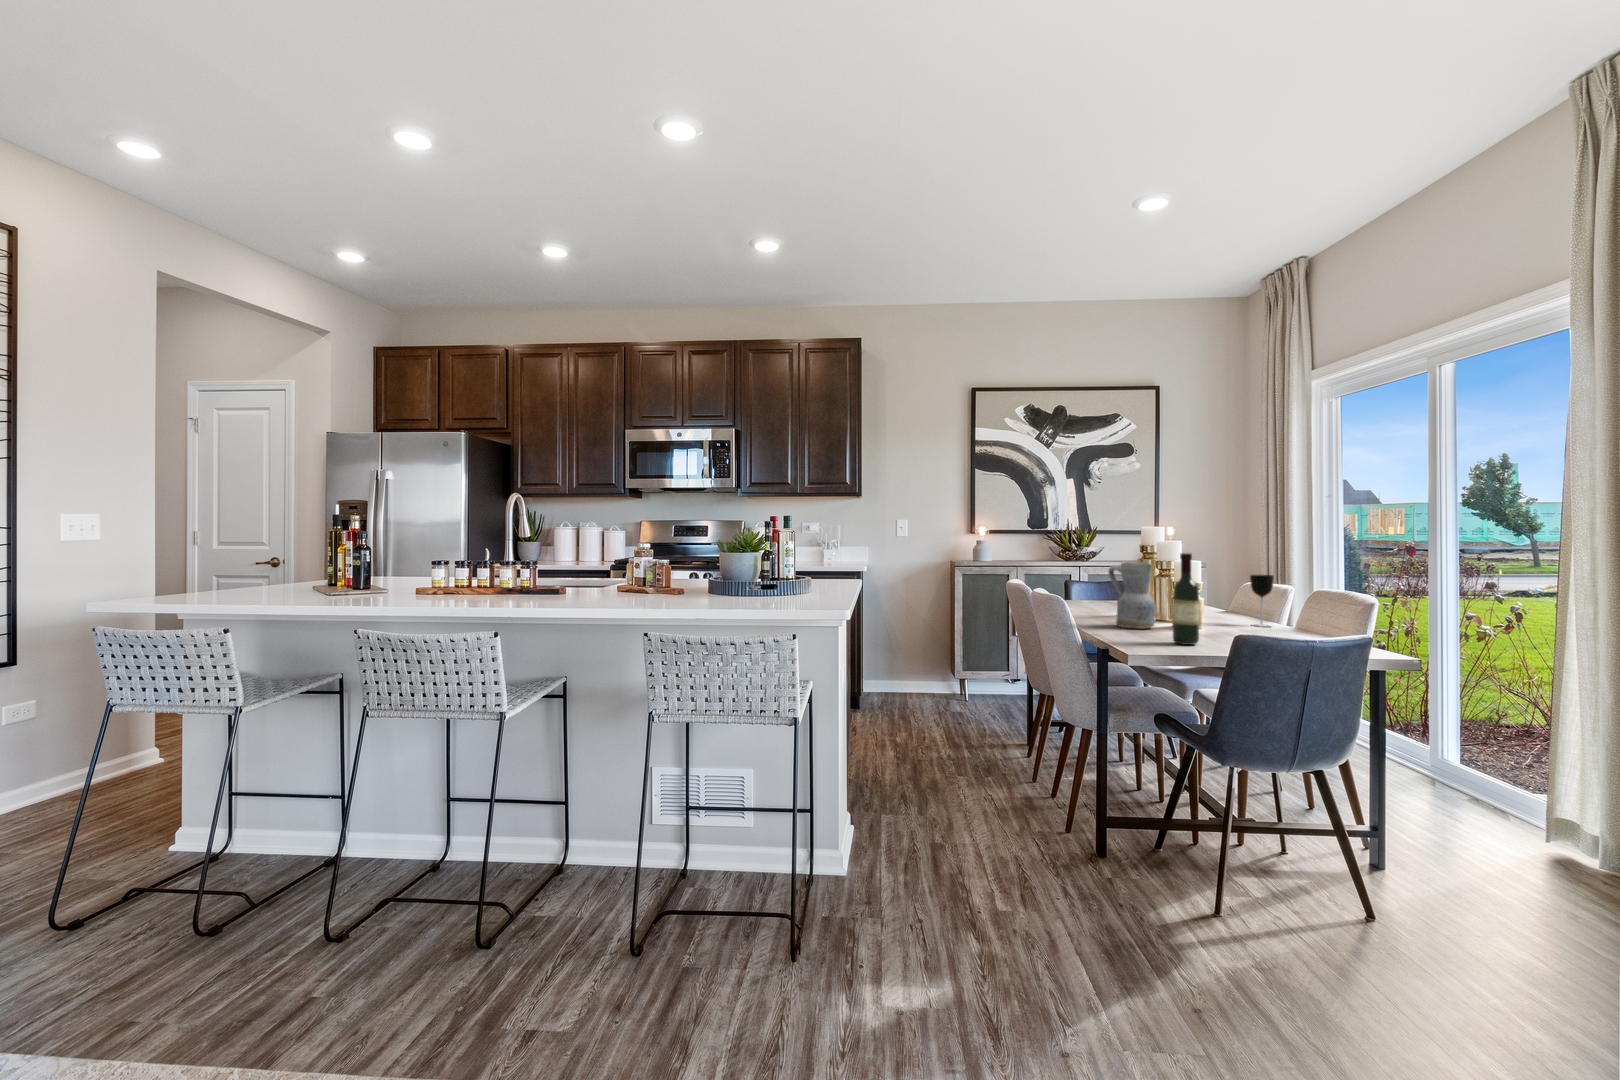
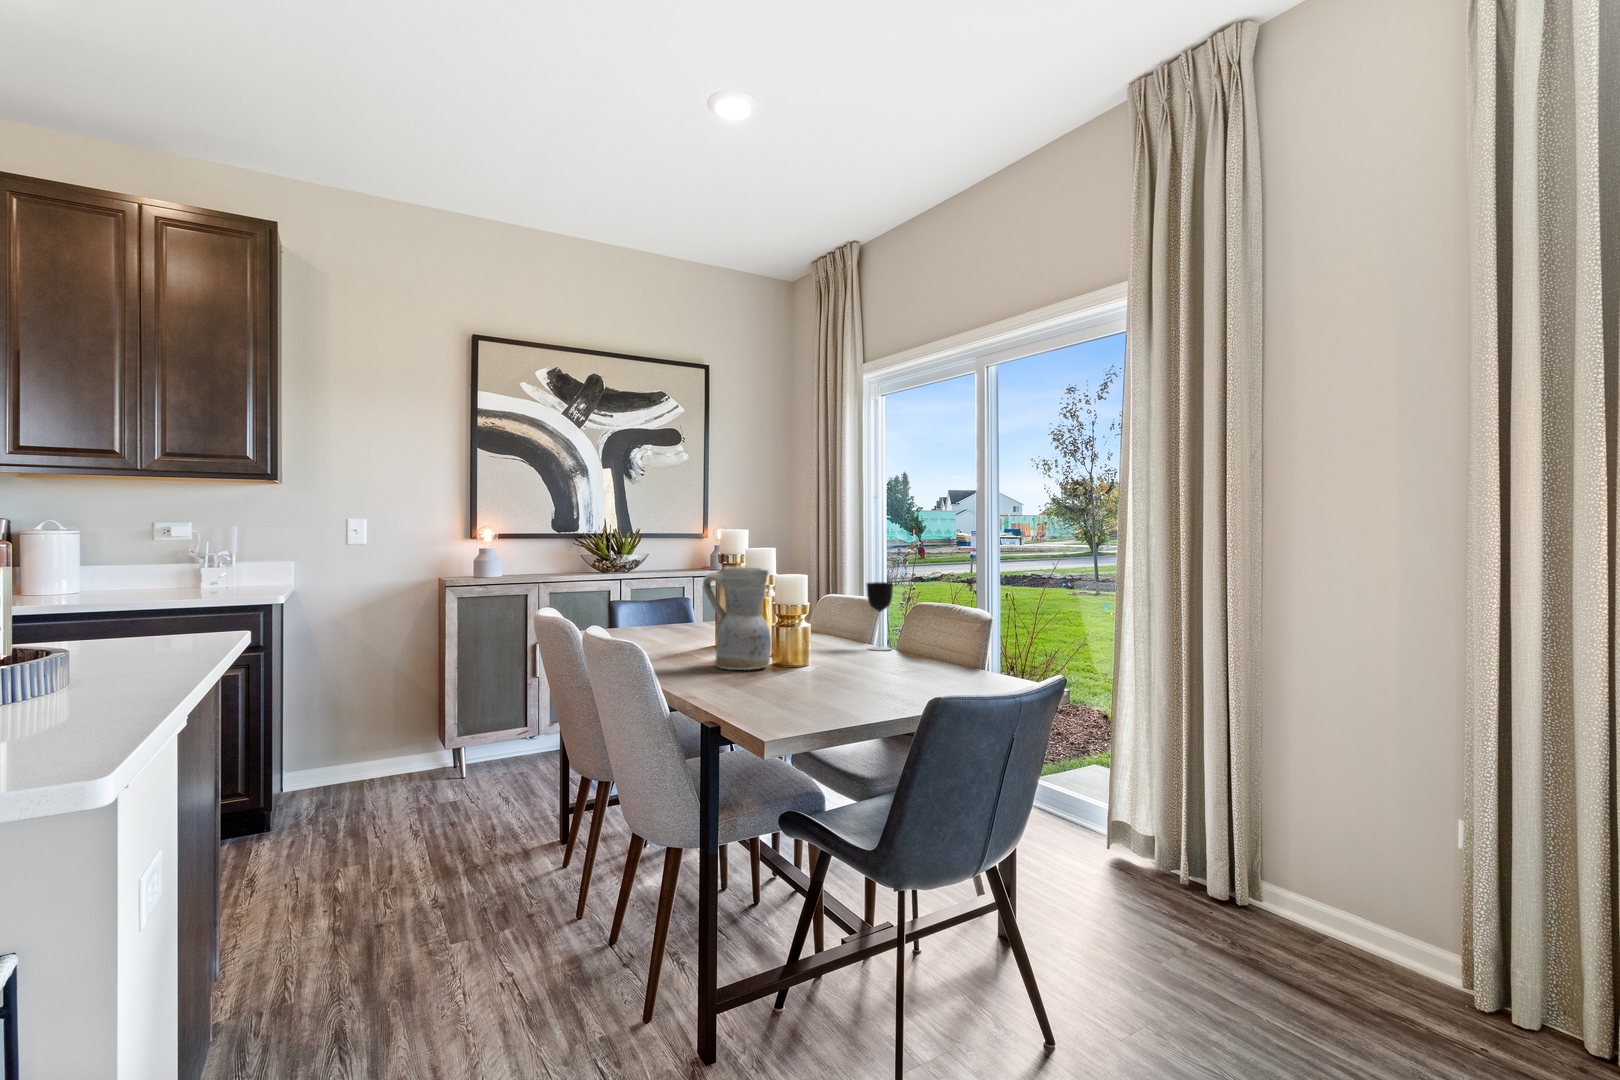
wine bottle: present [1173,553,1199,645] -> none [822,550,860,696]

